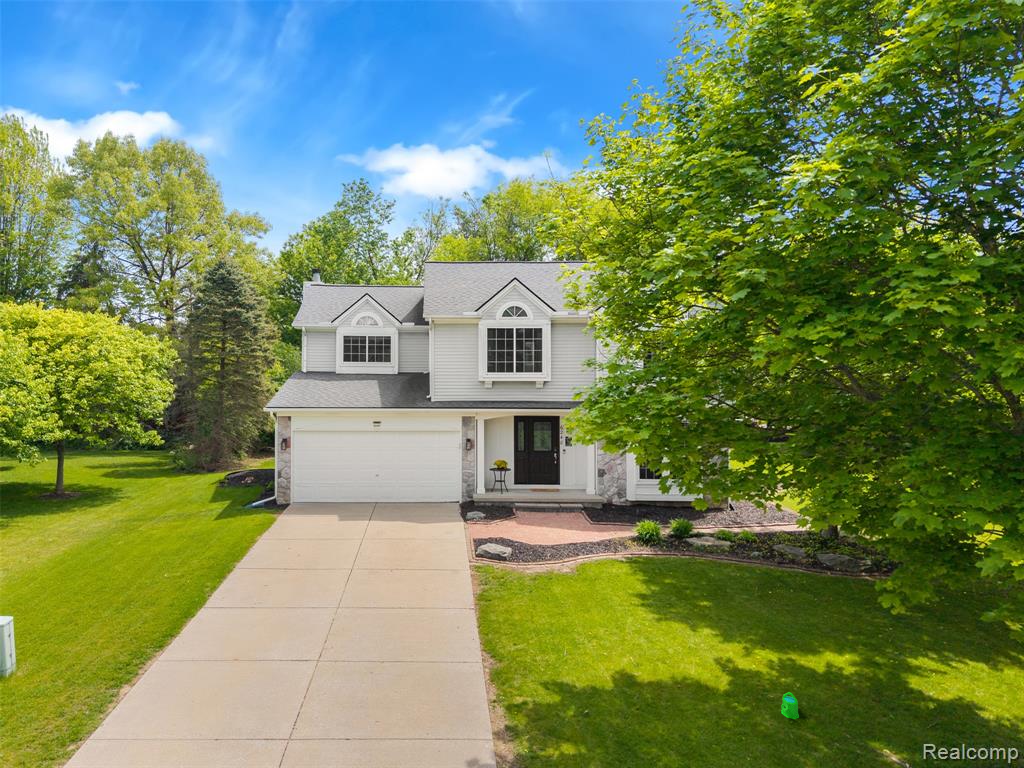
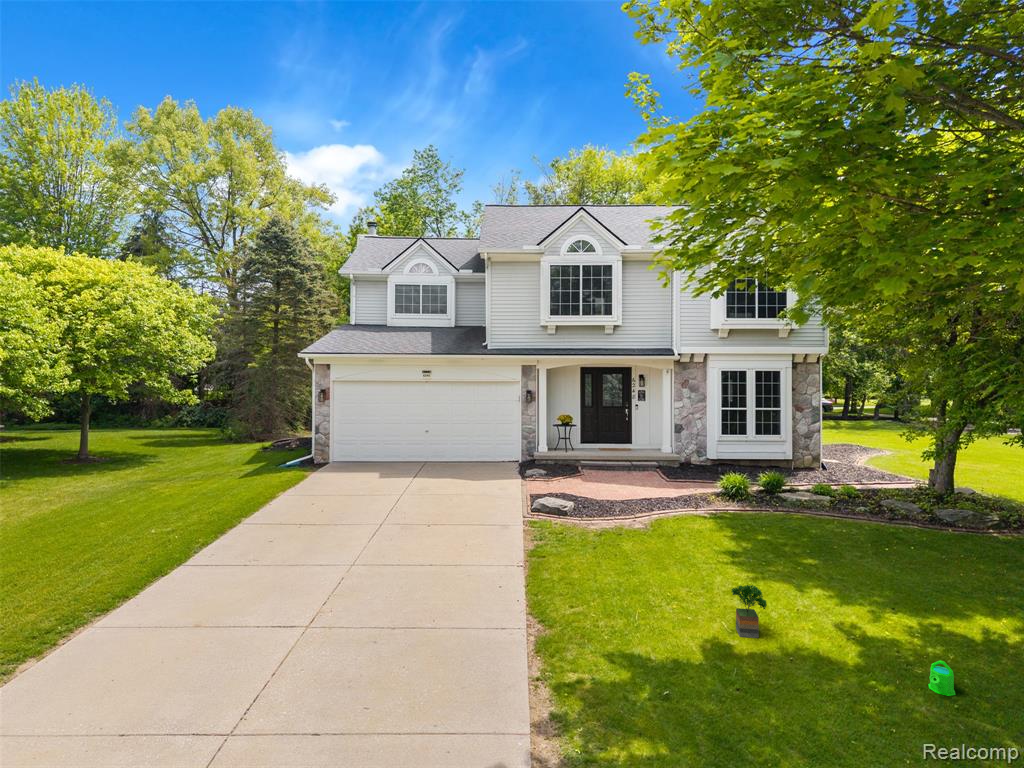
potted tree: none [641,633,669,677] -> present [731,585,767,638]

